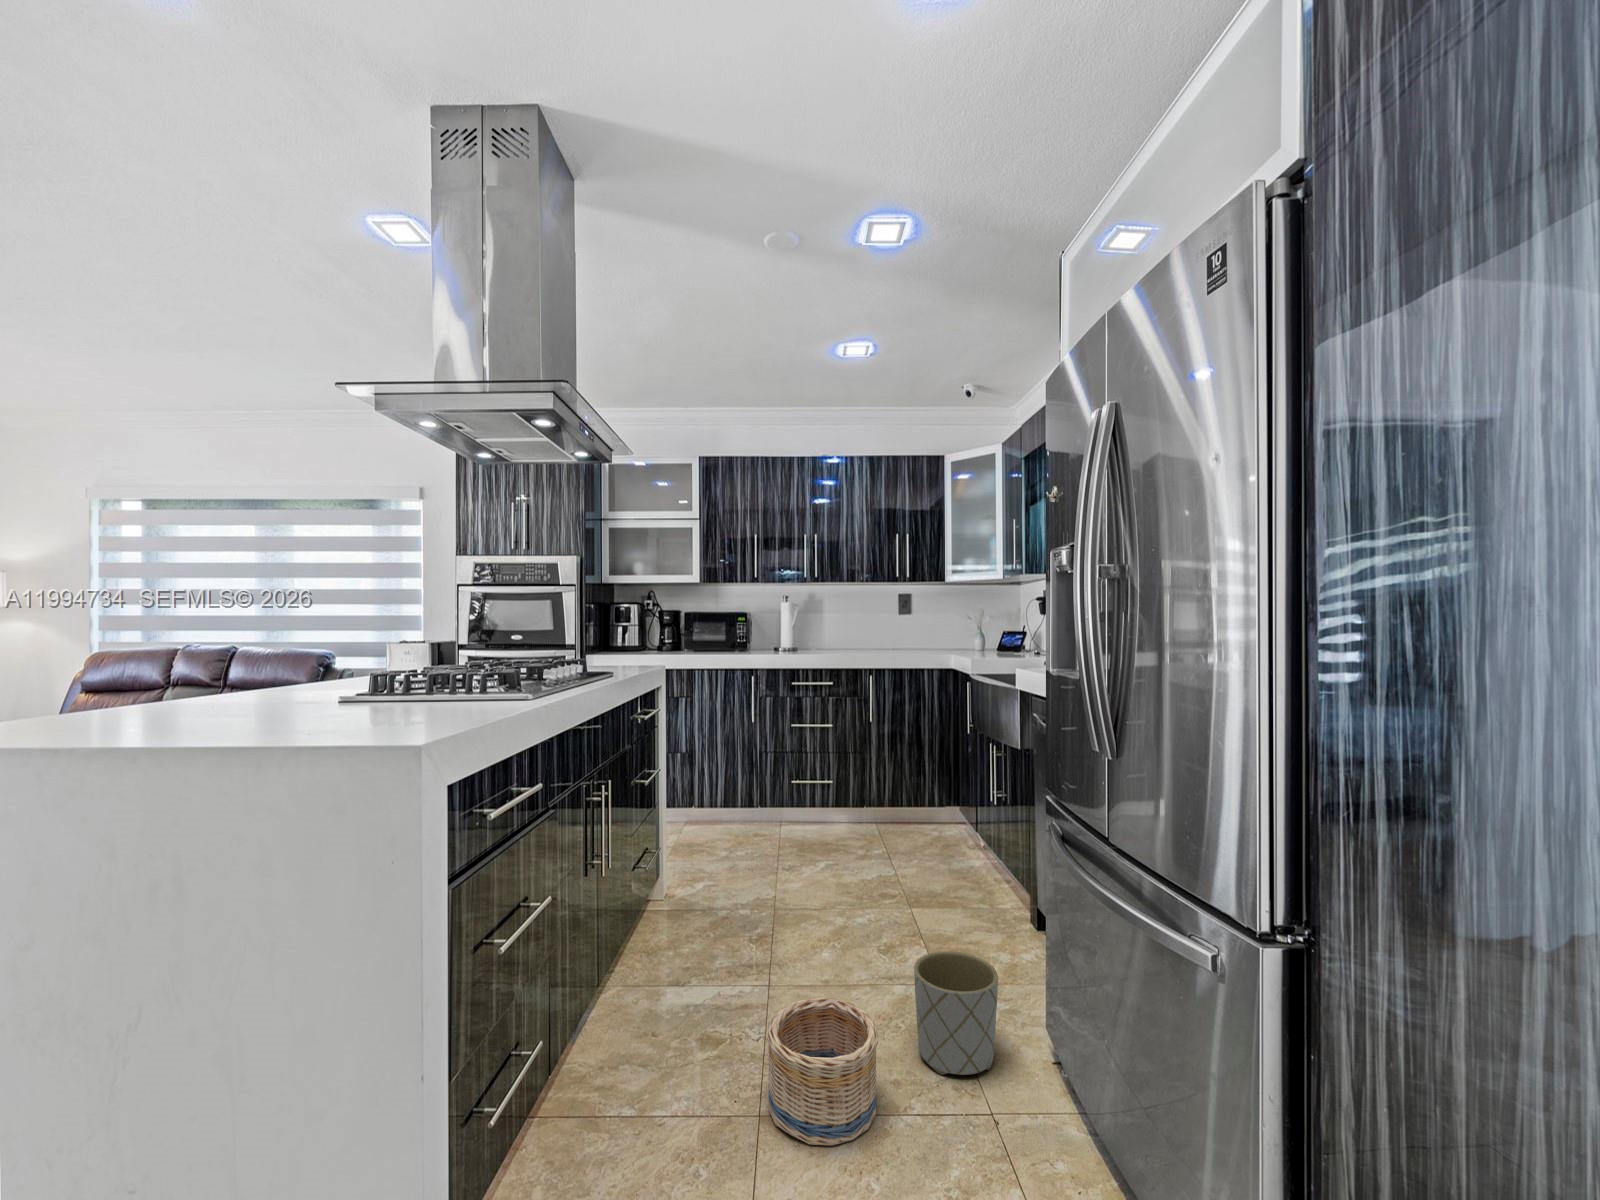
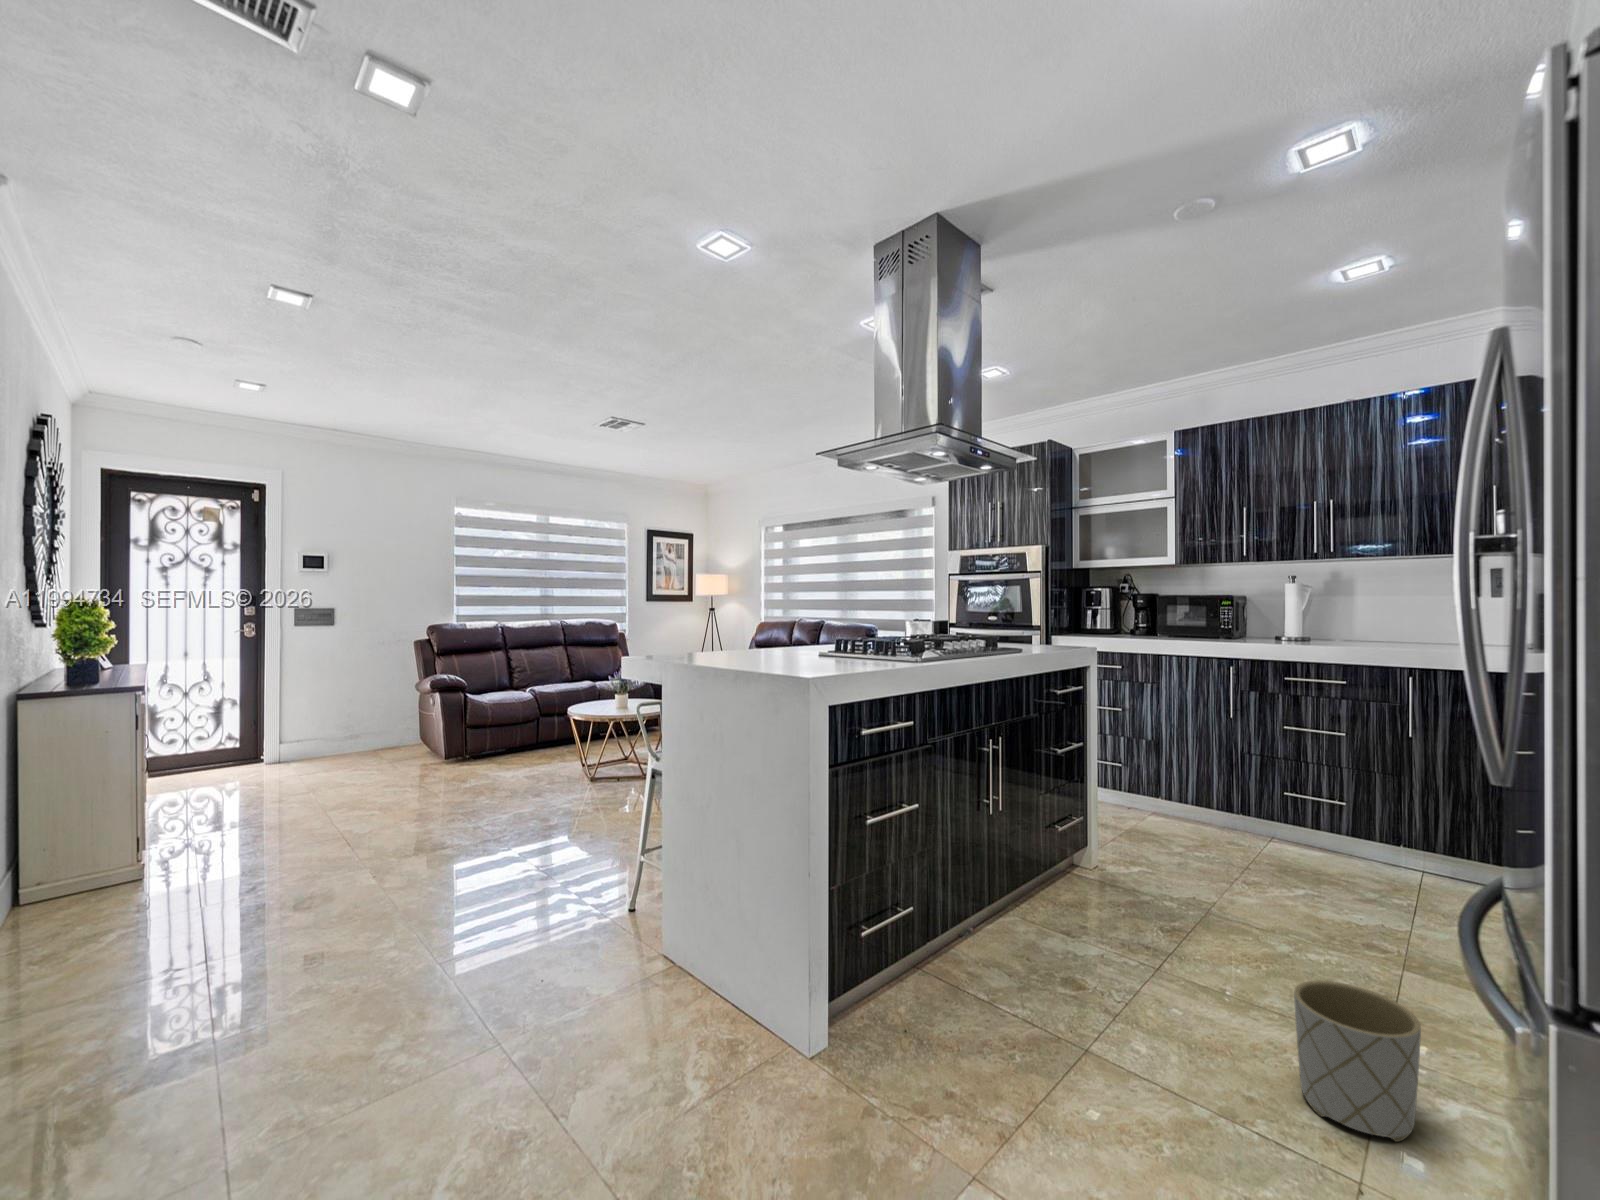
basket: present [767,998,878,1146] -> none [1090,968,1216,1114]

